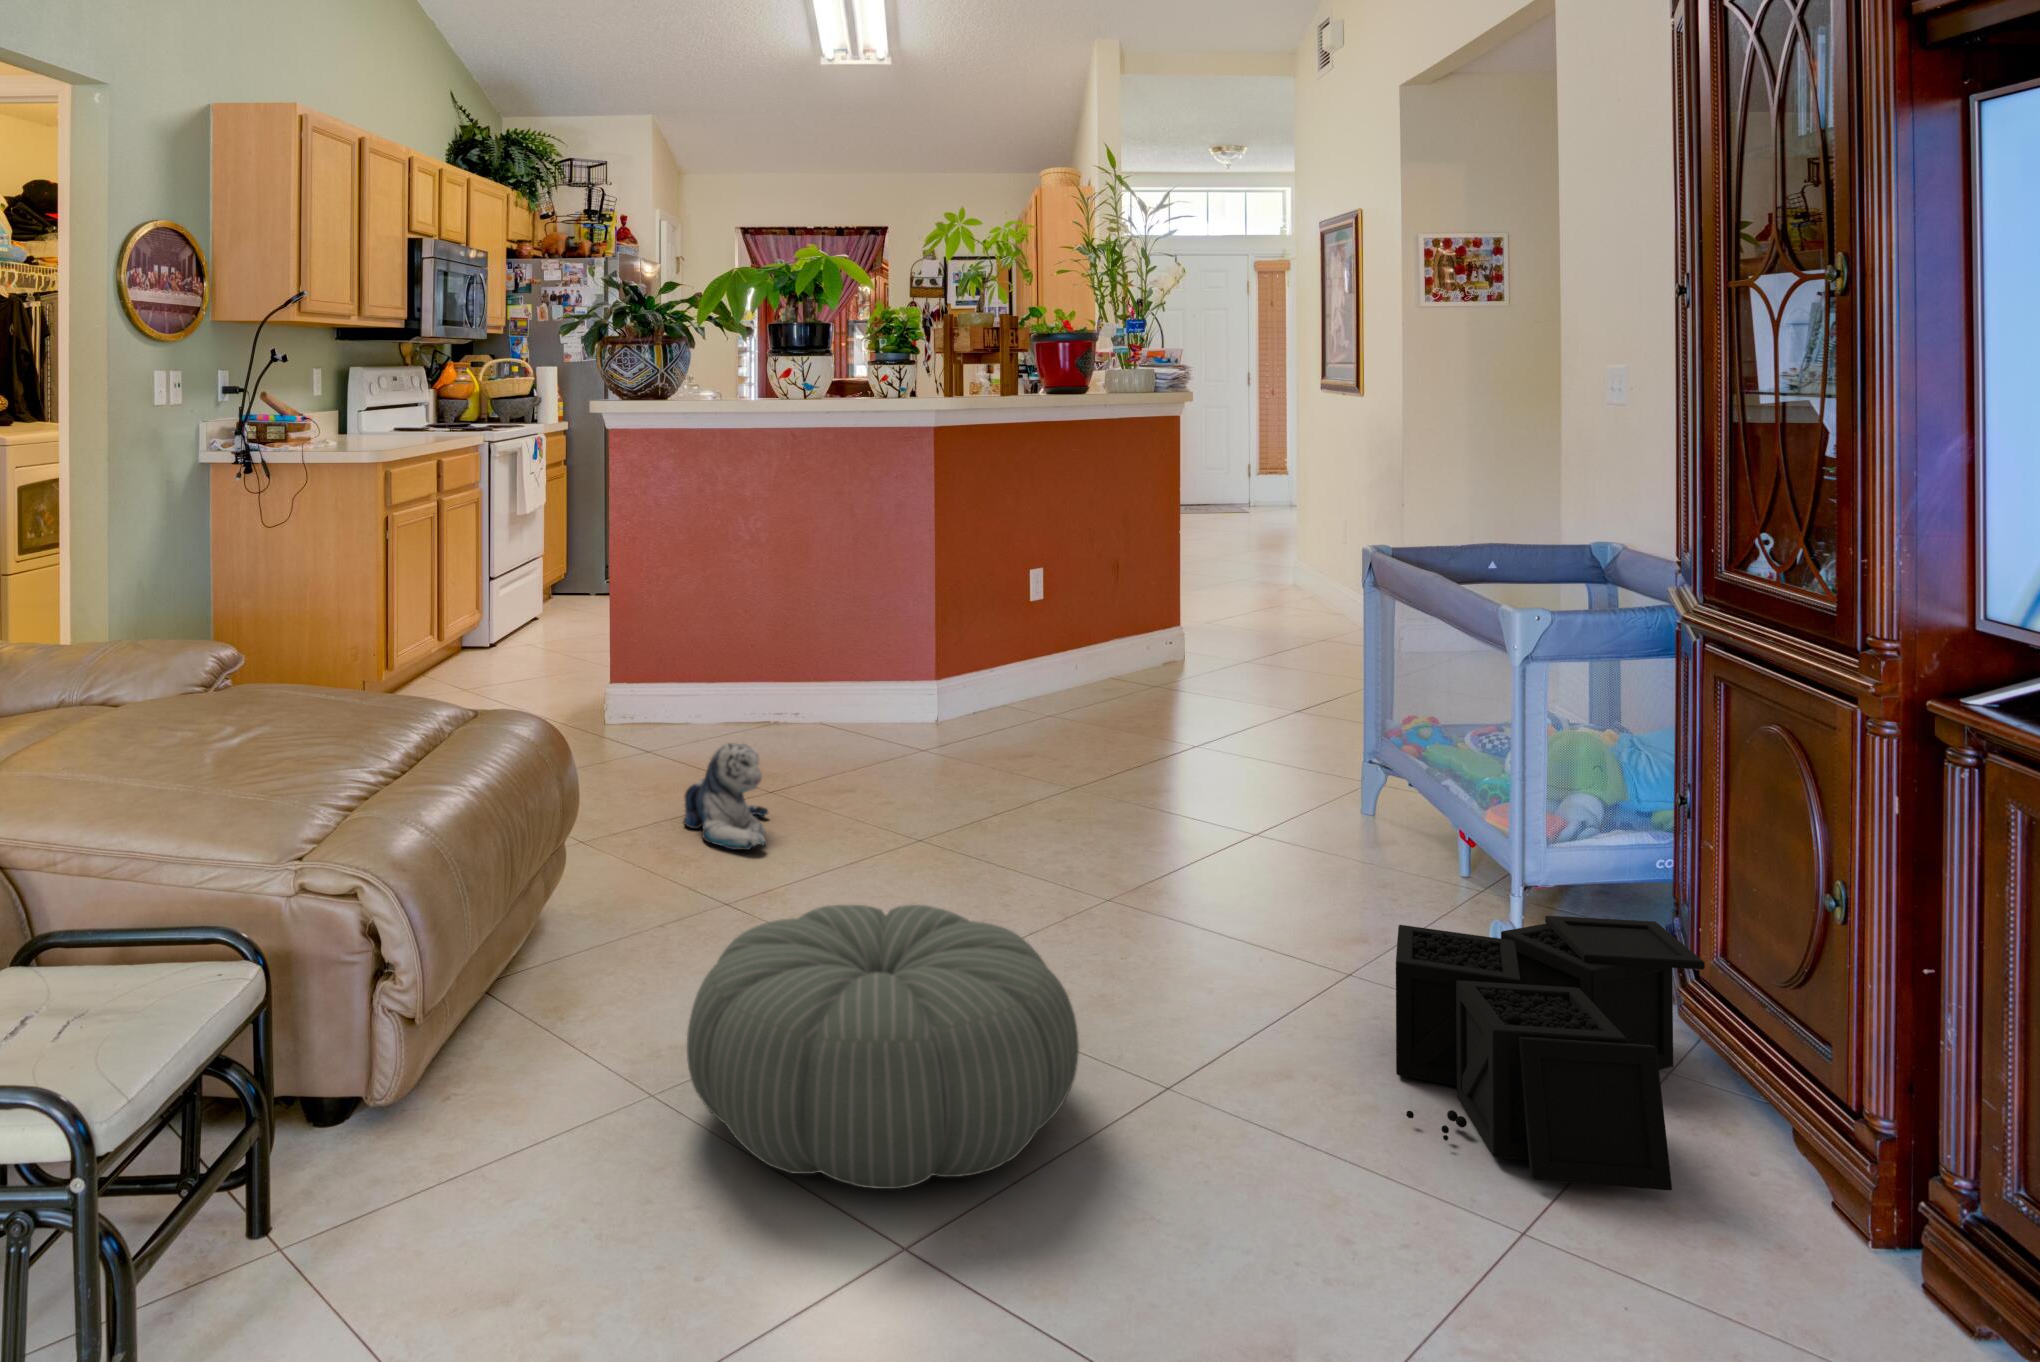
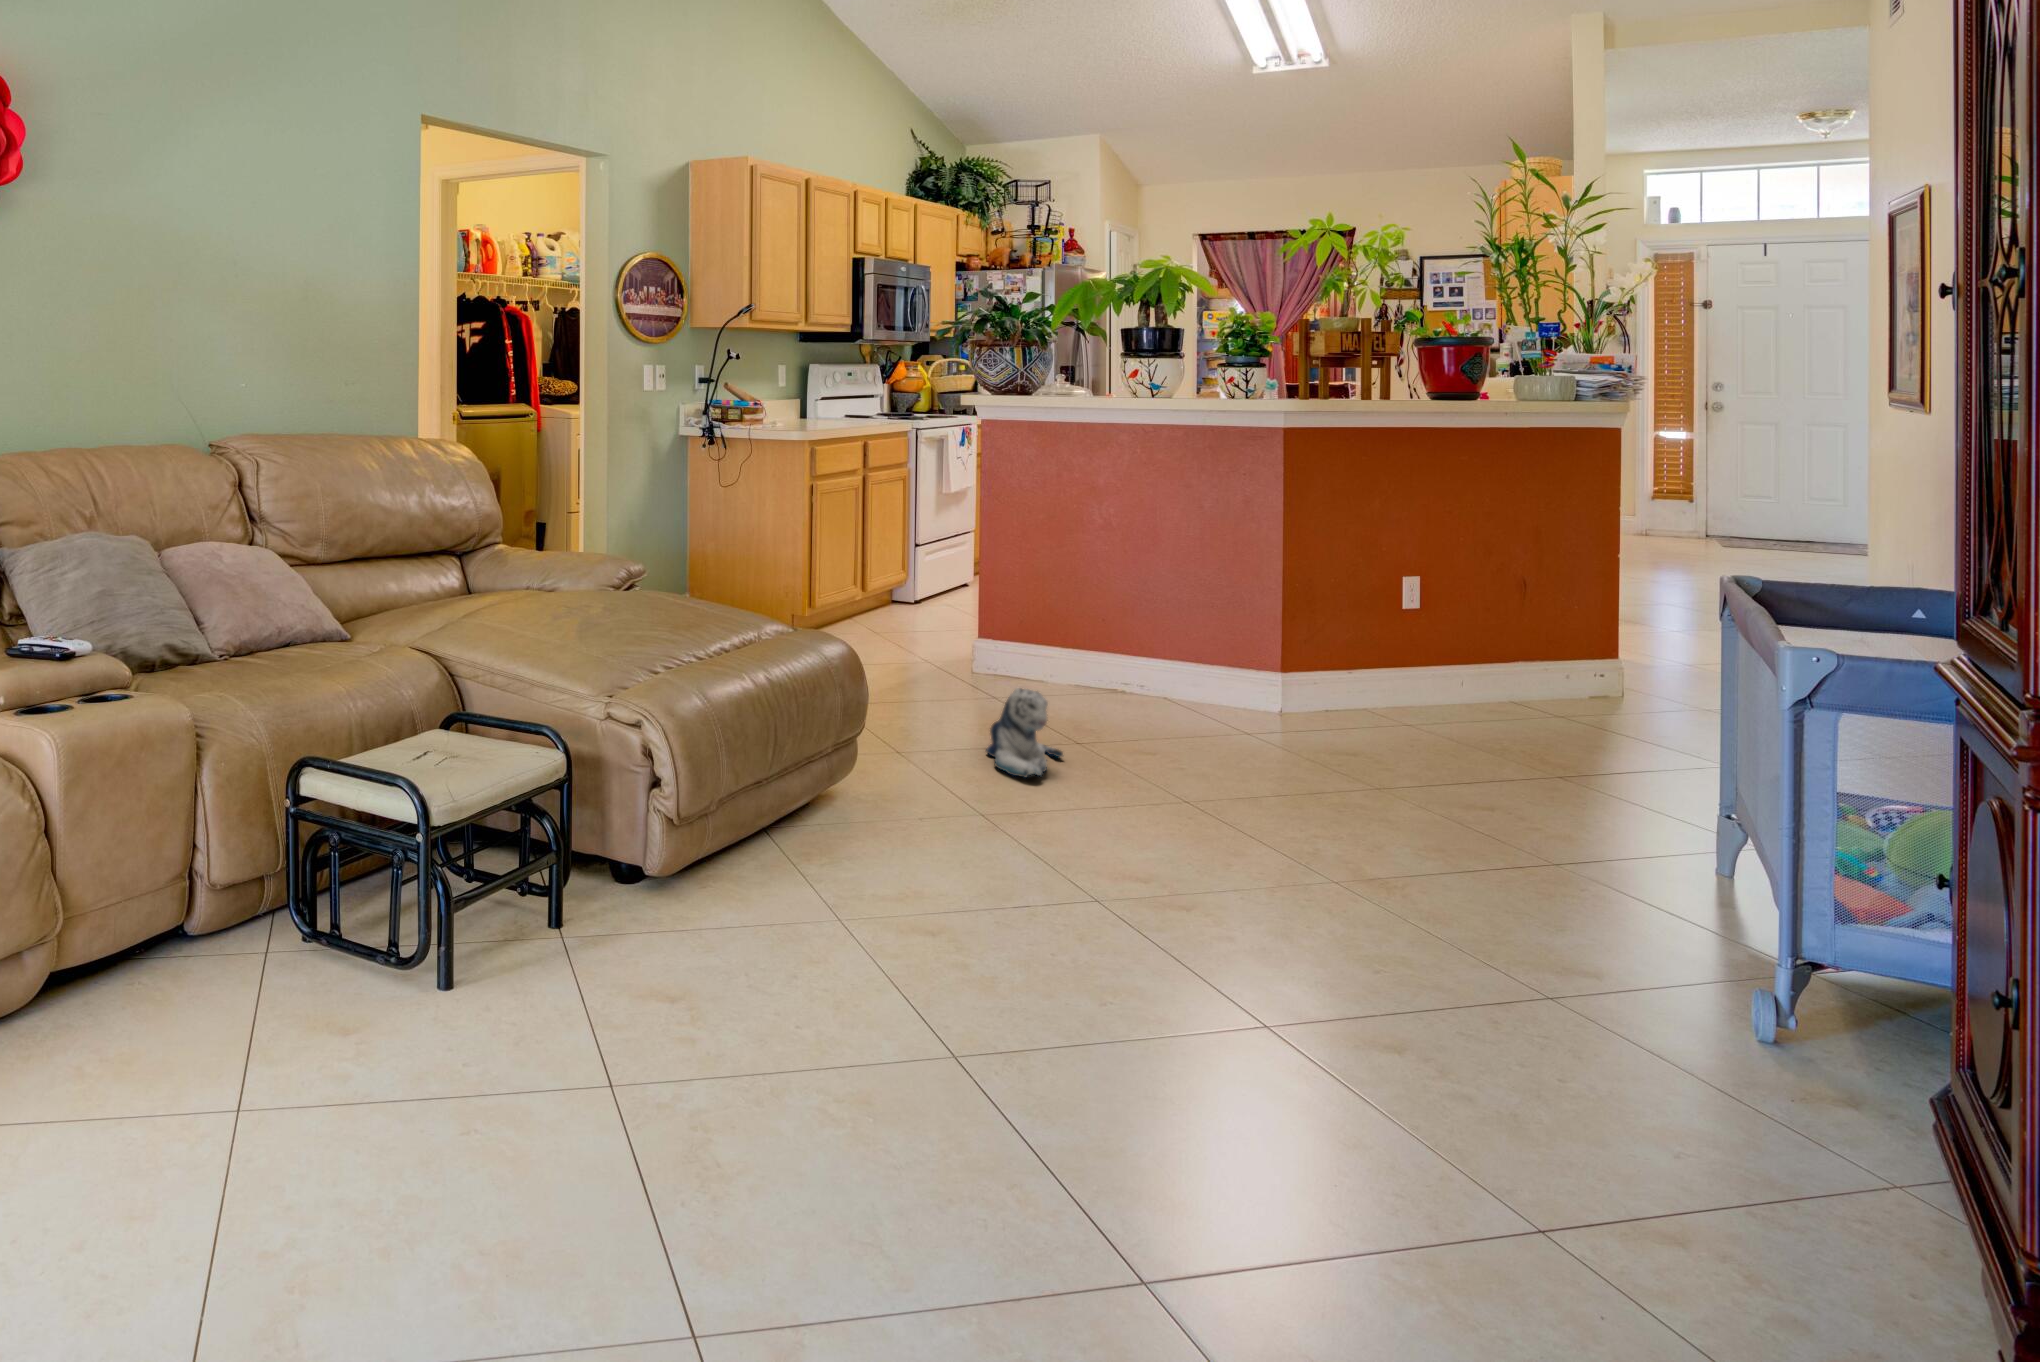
pouf: present [687,905,1079,1189] -> none [846,800,1163,1007]
storage bin: present [1396,916,1705,1191] -> none [1487,923,1913,1199]

